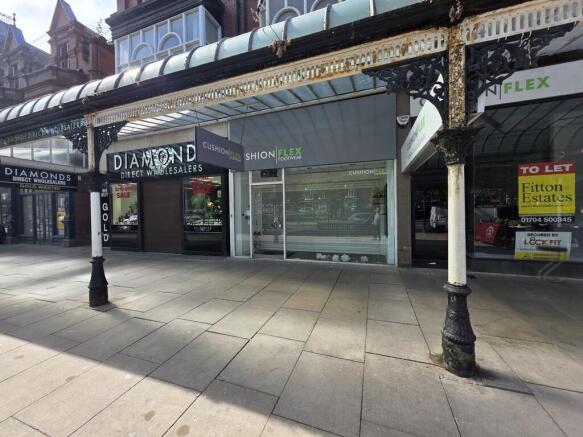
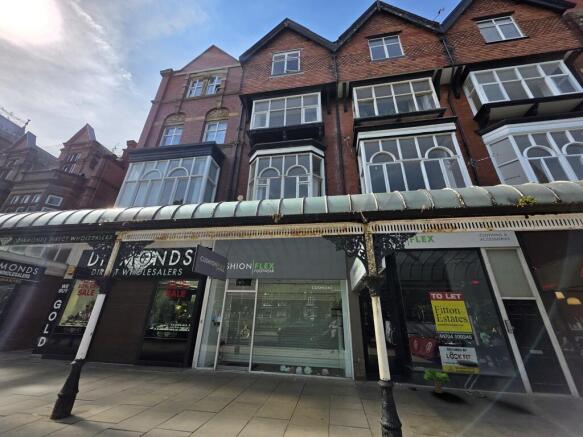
potted plant: none [482,253,520,278] -> present [425,368,449,393]

